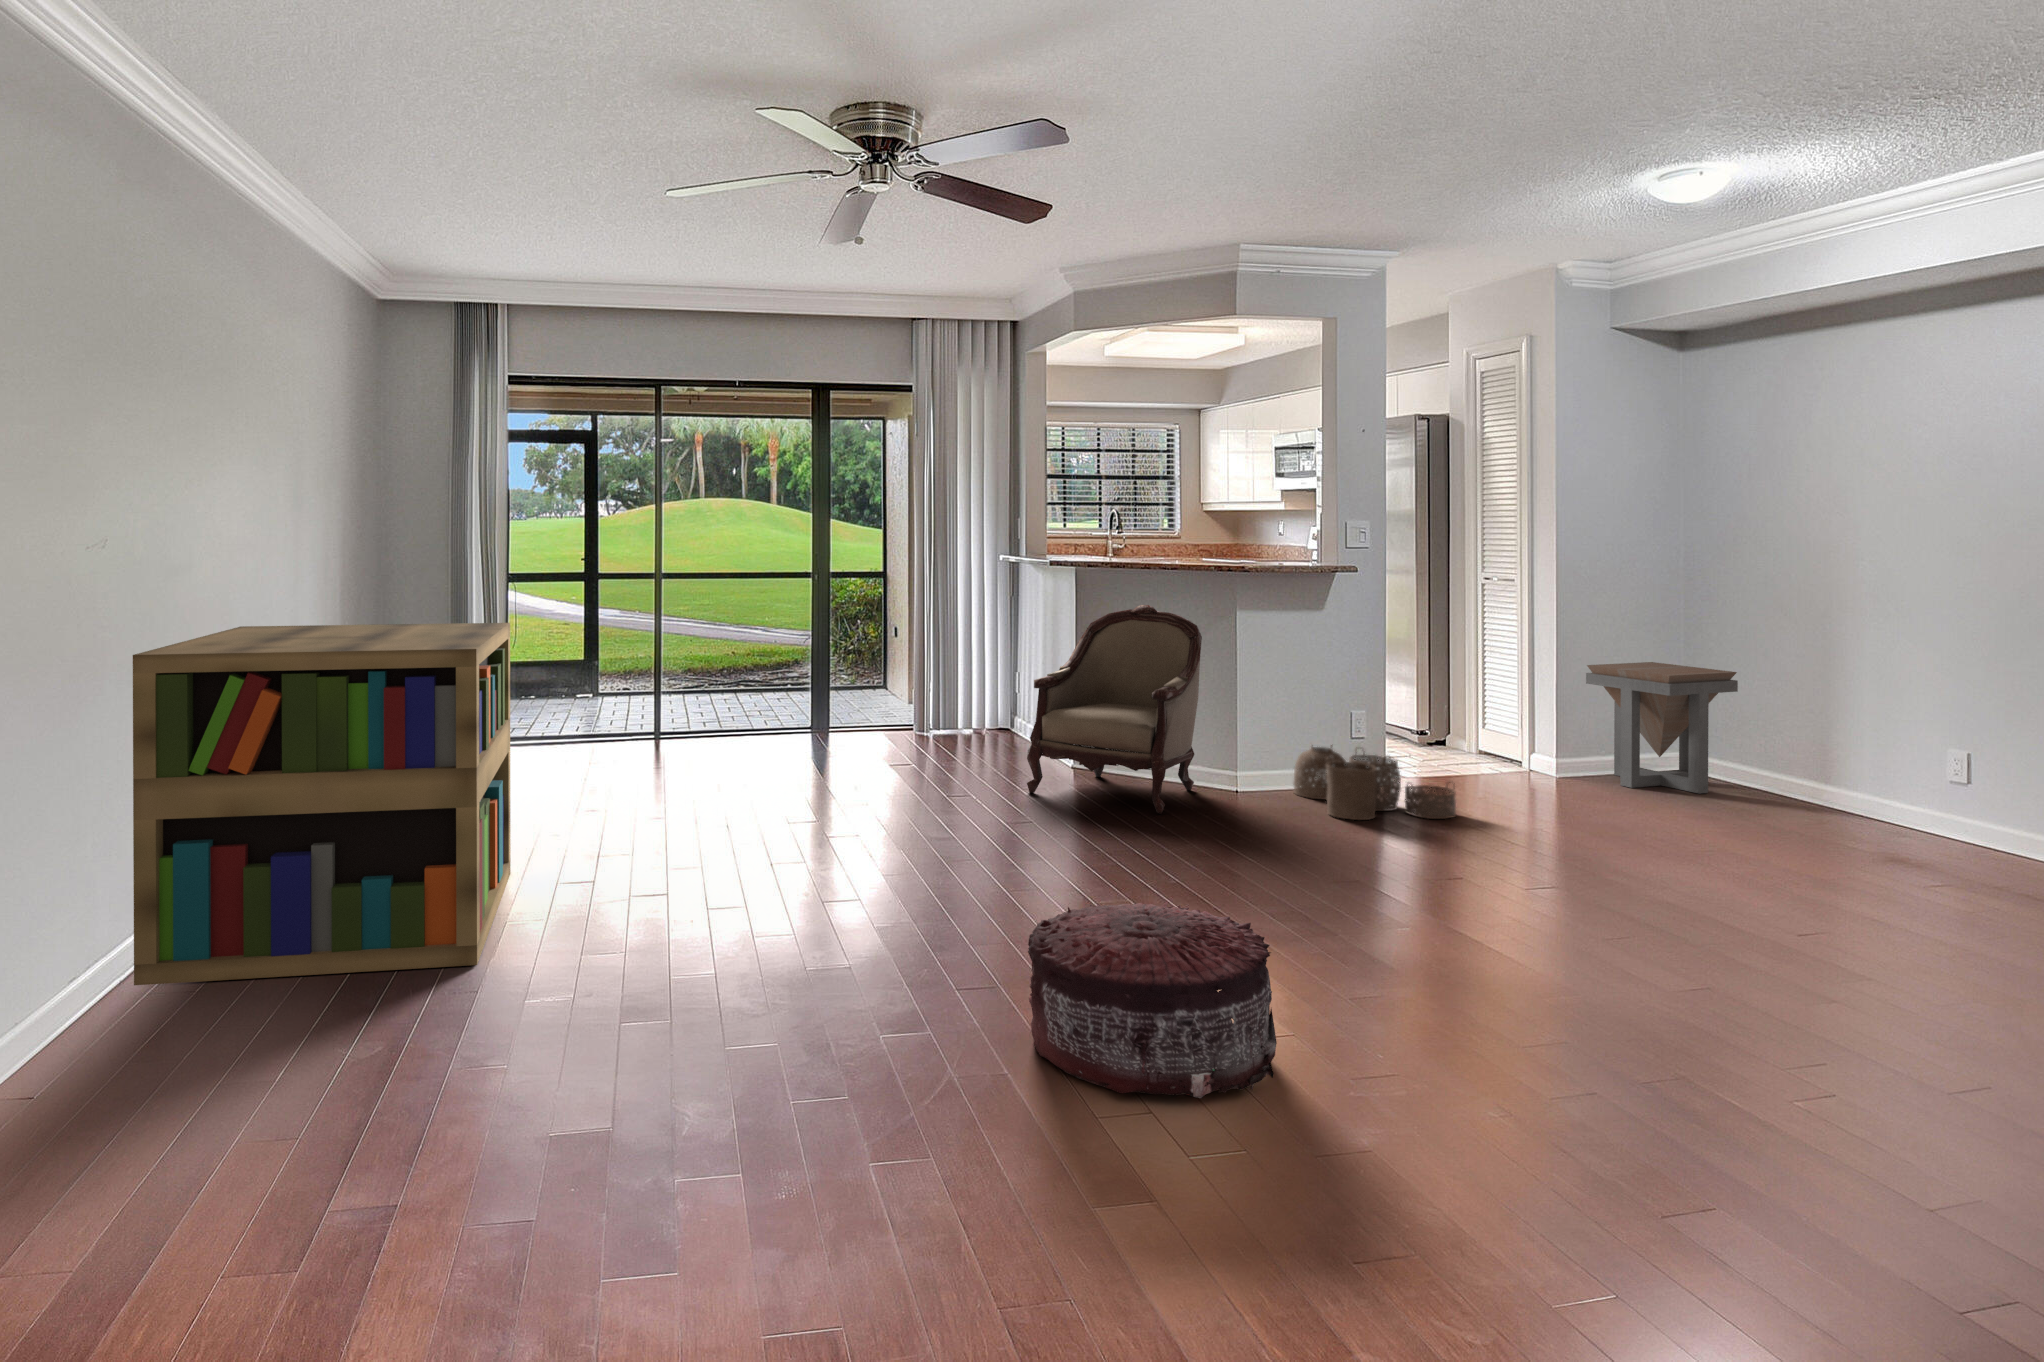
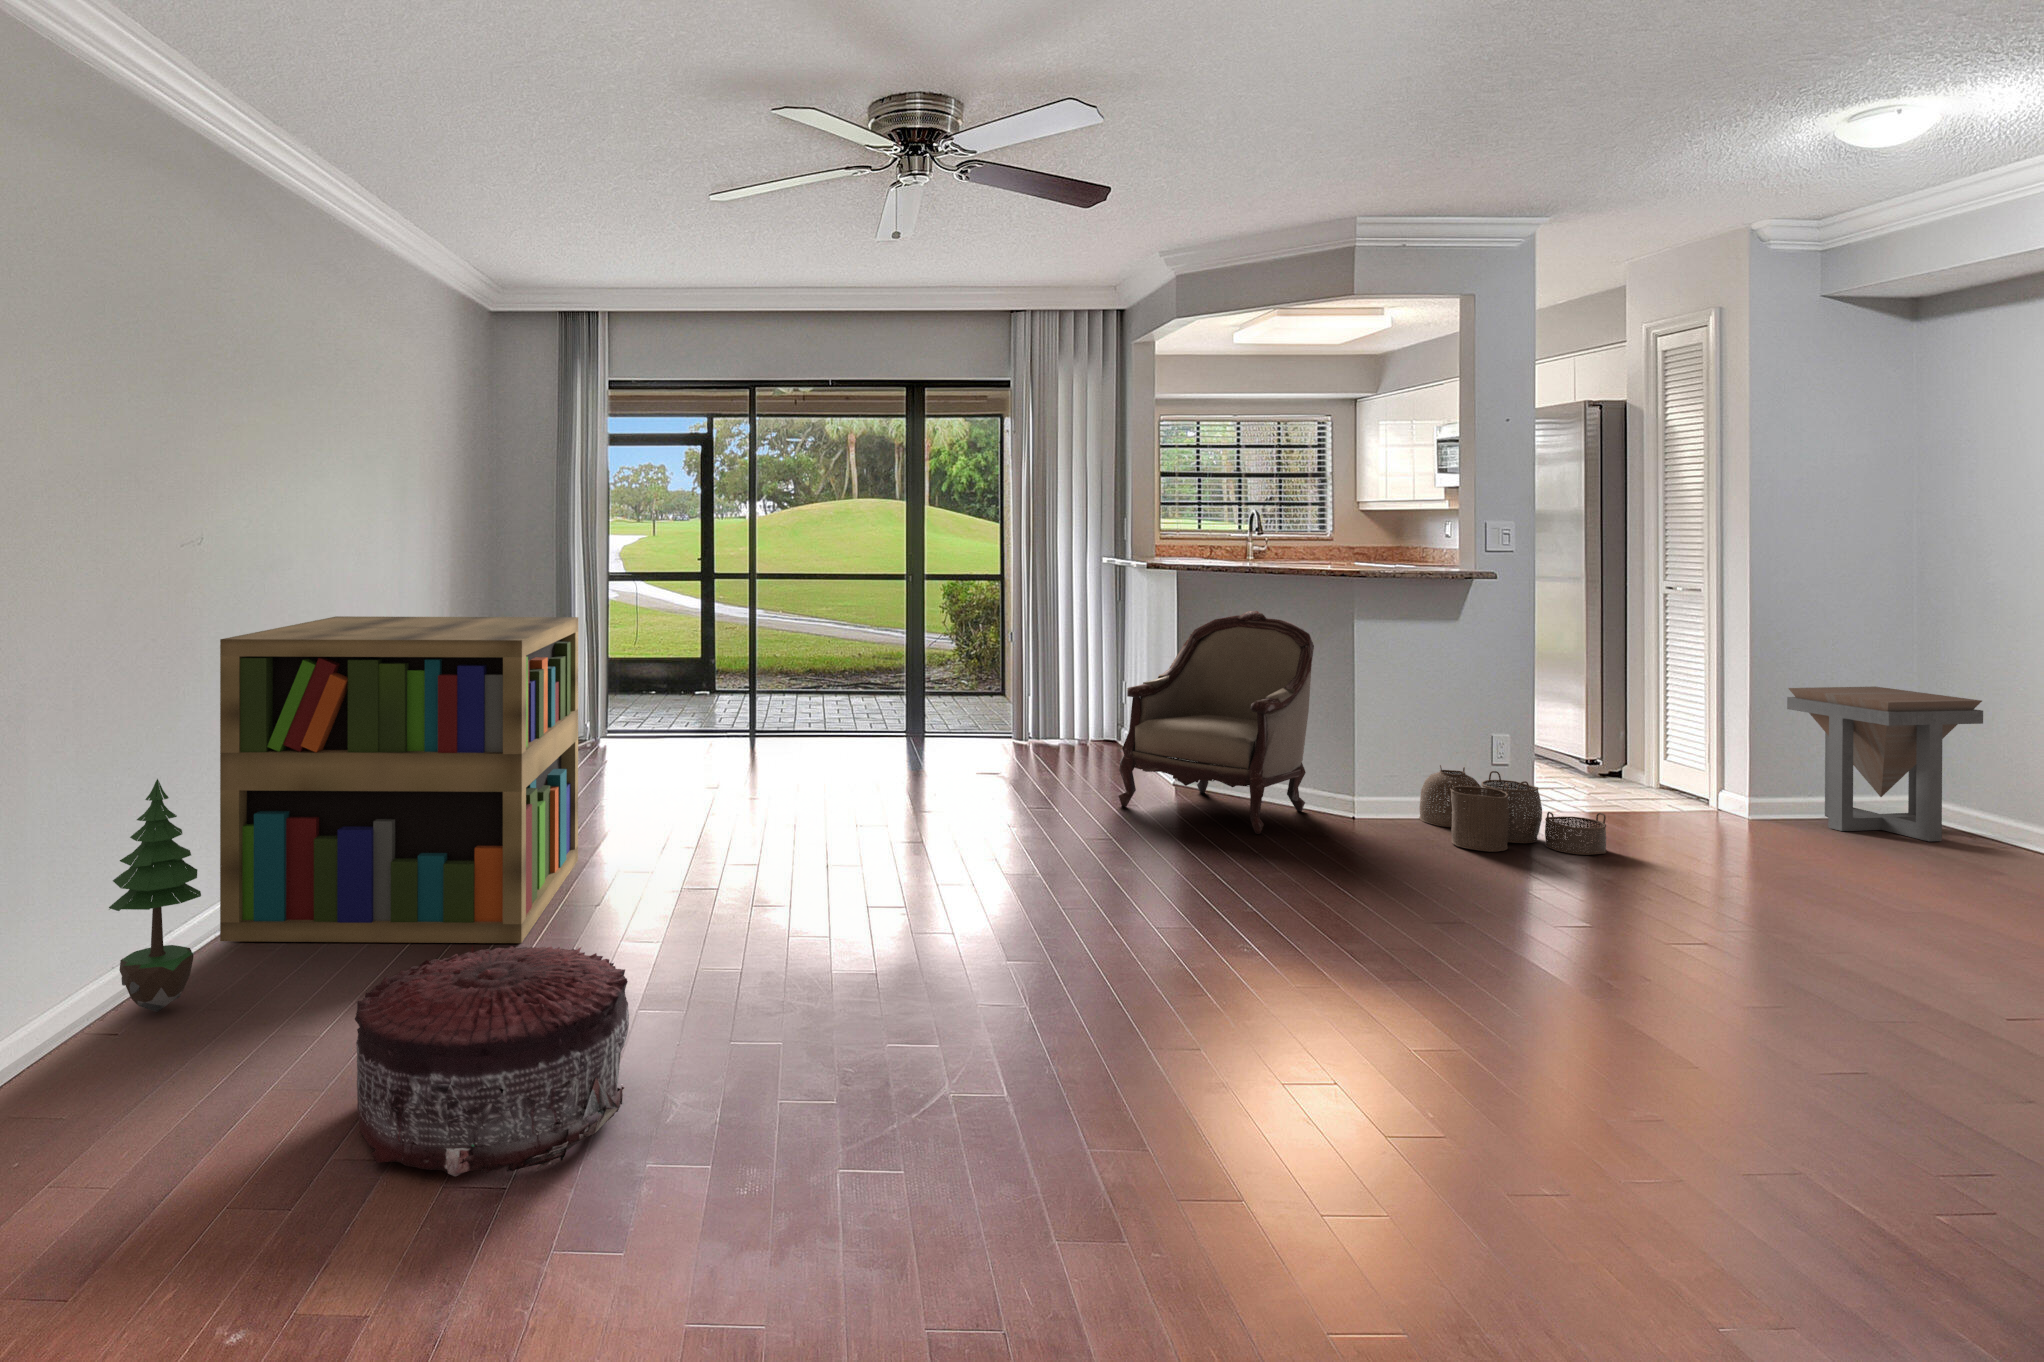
potted tree: none [23,811,134,1070] -> present [109,779,201,1012]
pouf: present [1028,902,1277,1098] -> present [355,946,629,1176]

